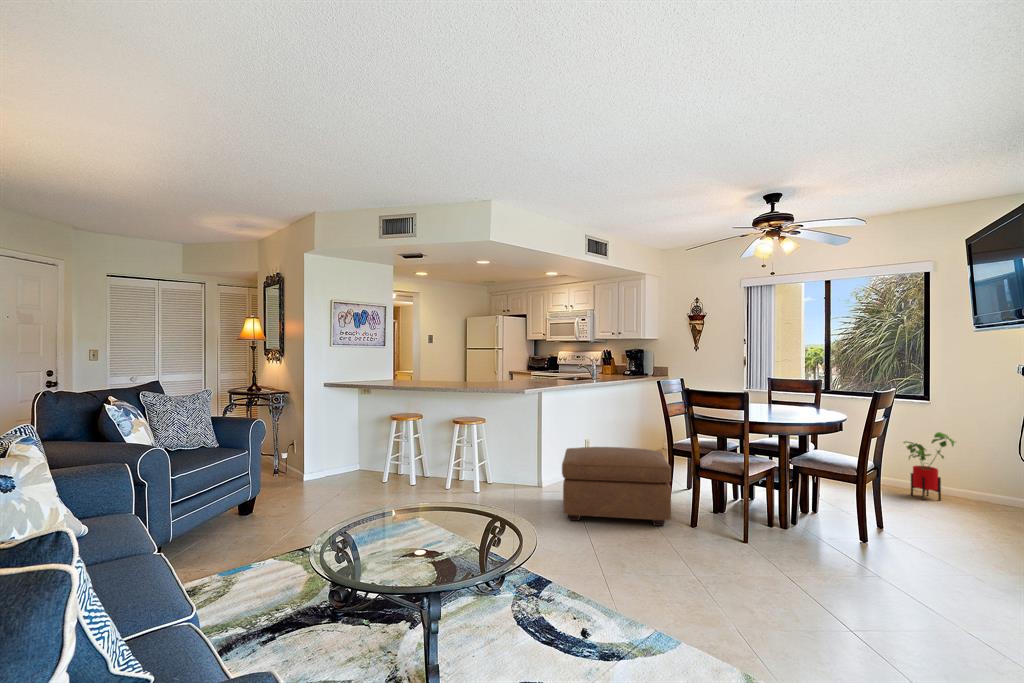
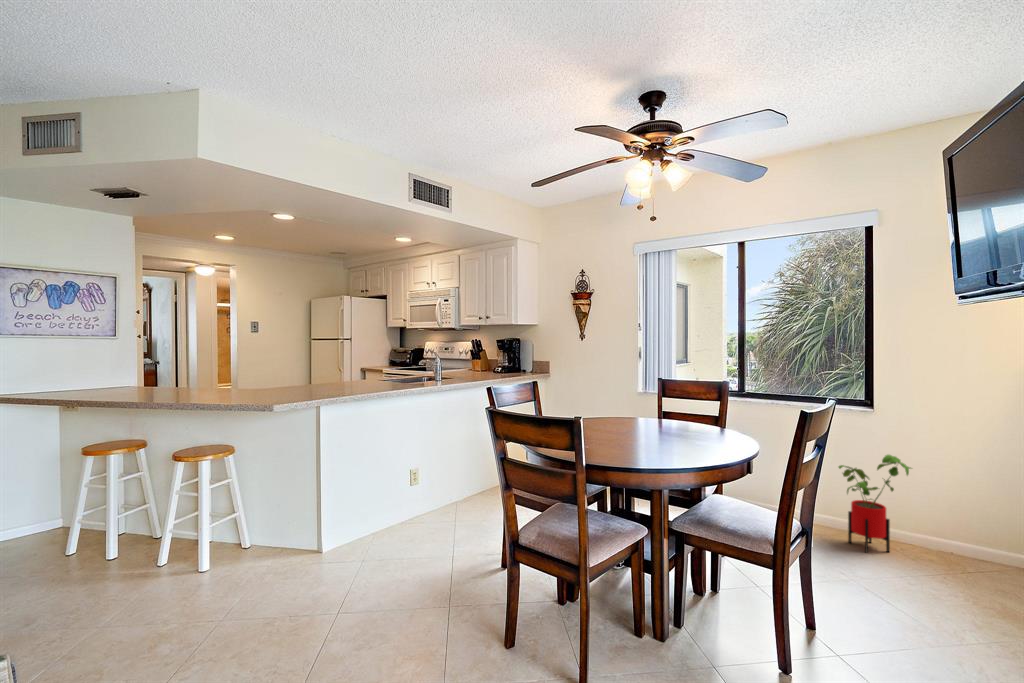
ottoman: present [562,447,671,526] -> none [275,499,481,651]

